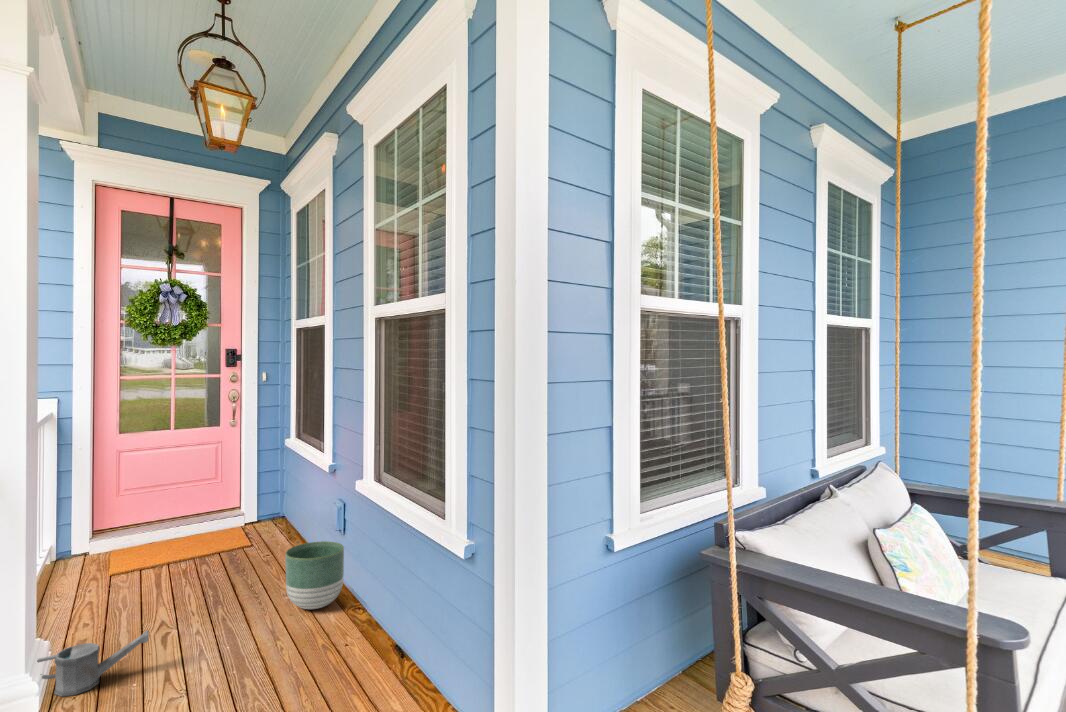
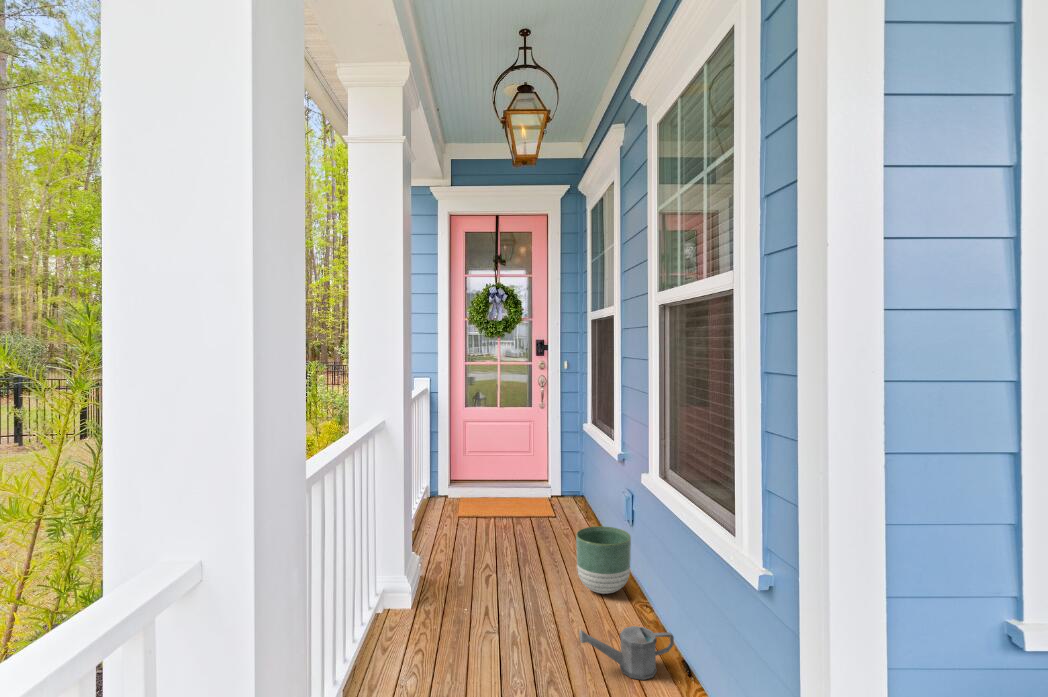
watering can: present [37,631,149,696] -> present [579,626,674,680]

